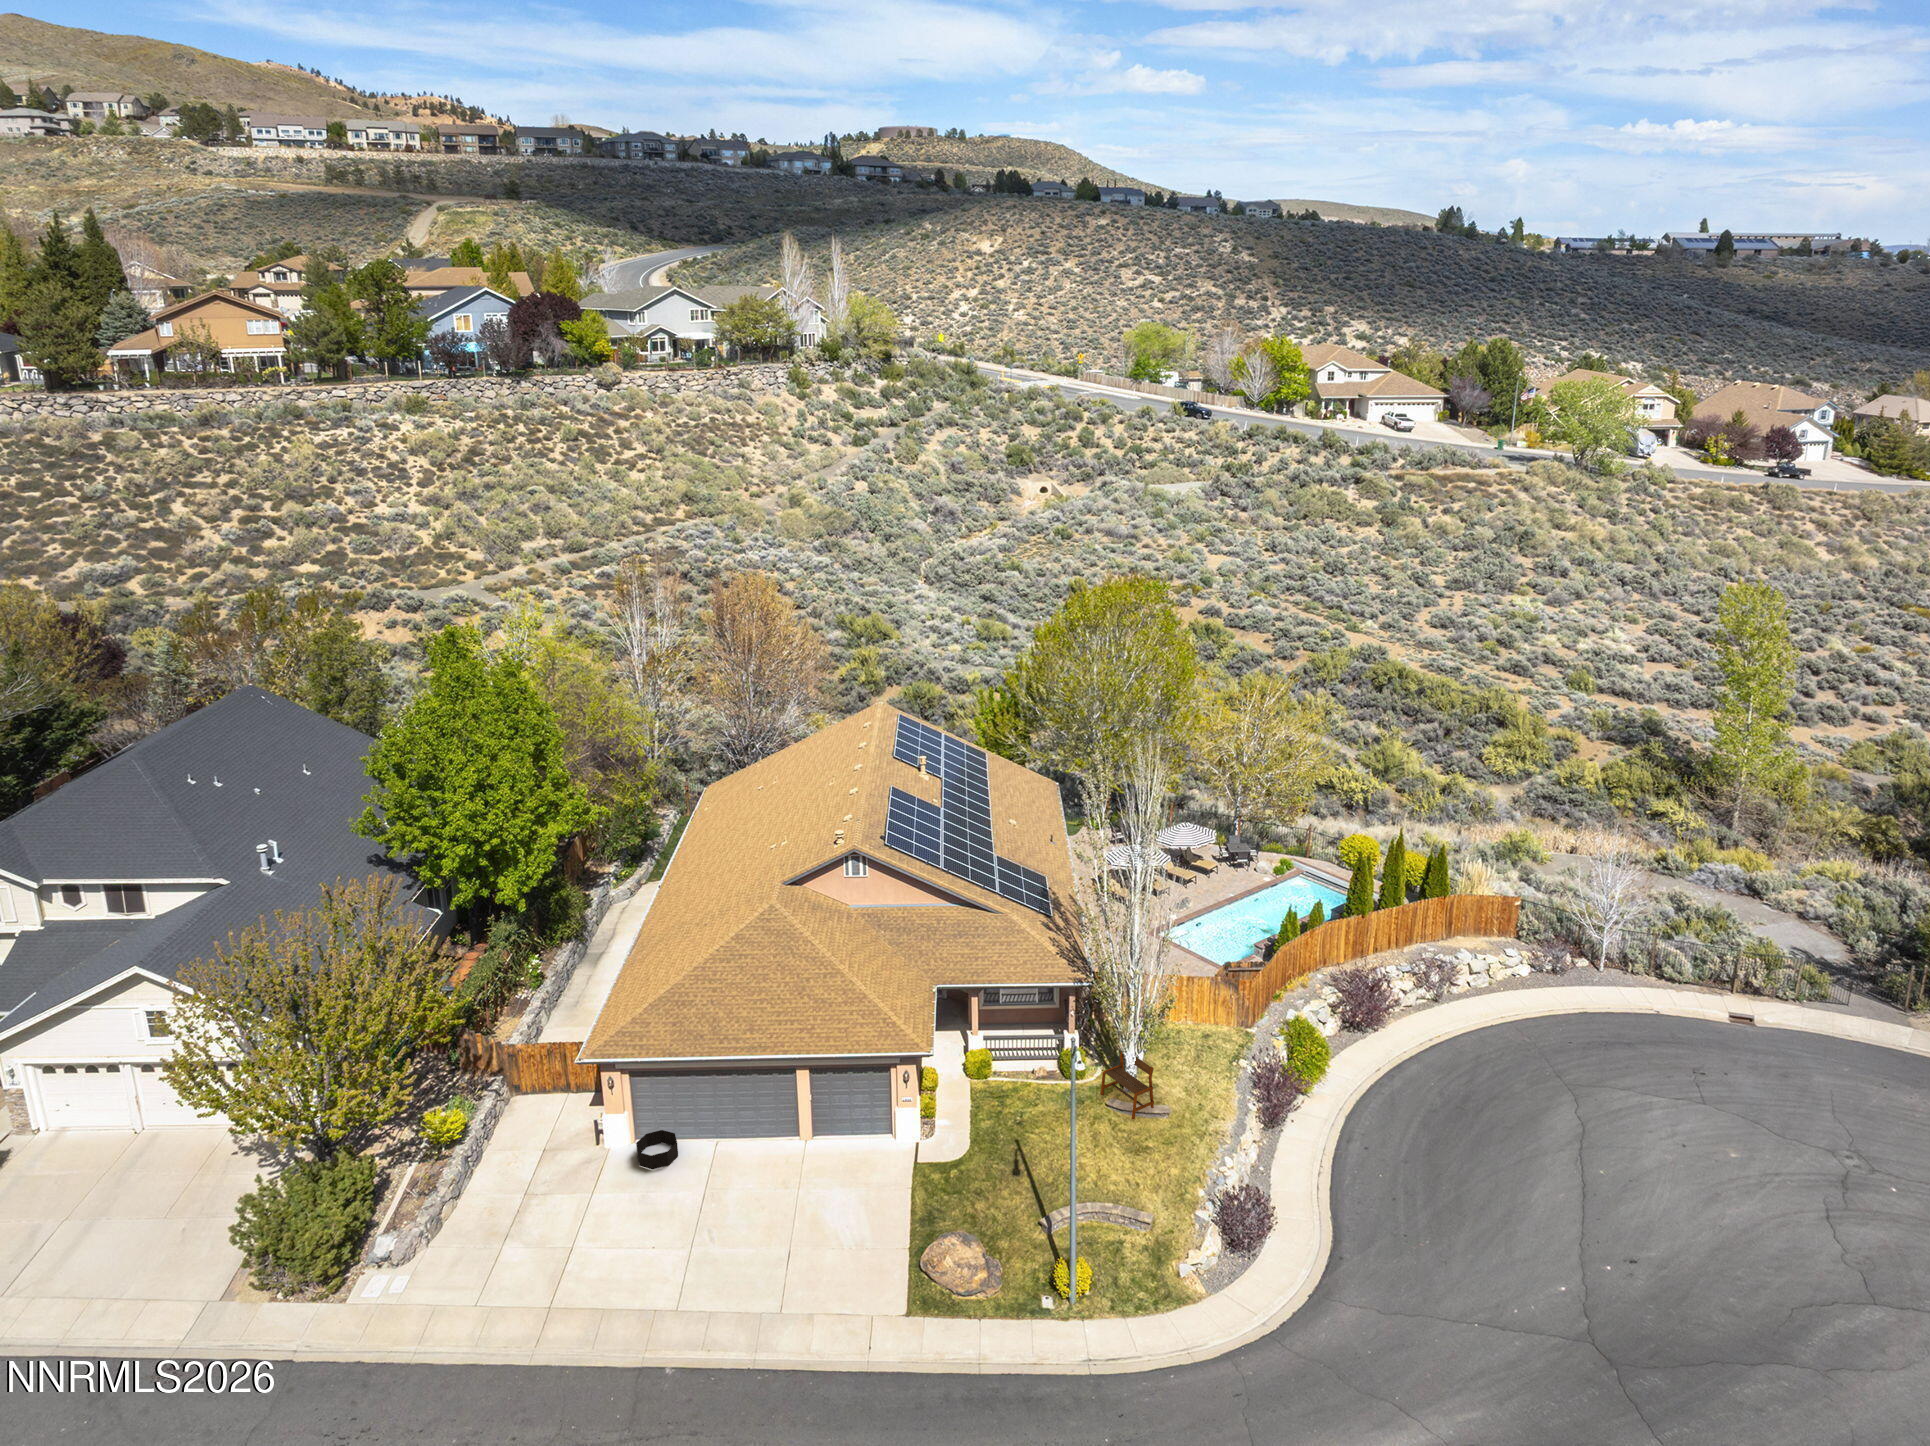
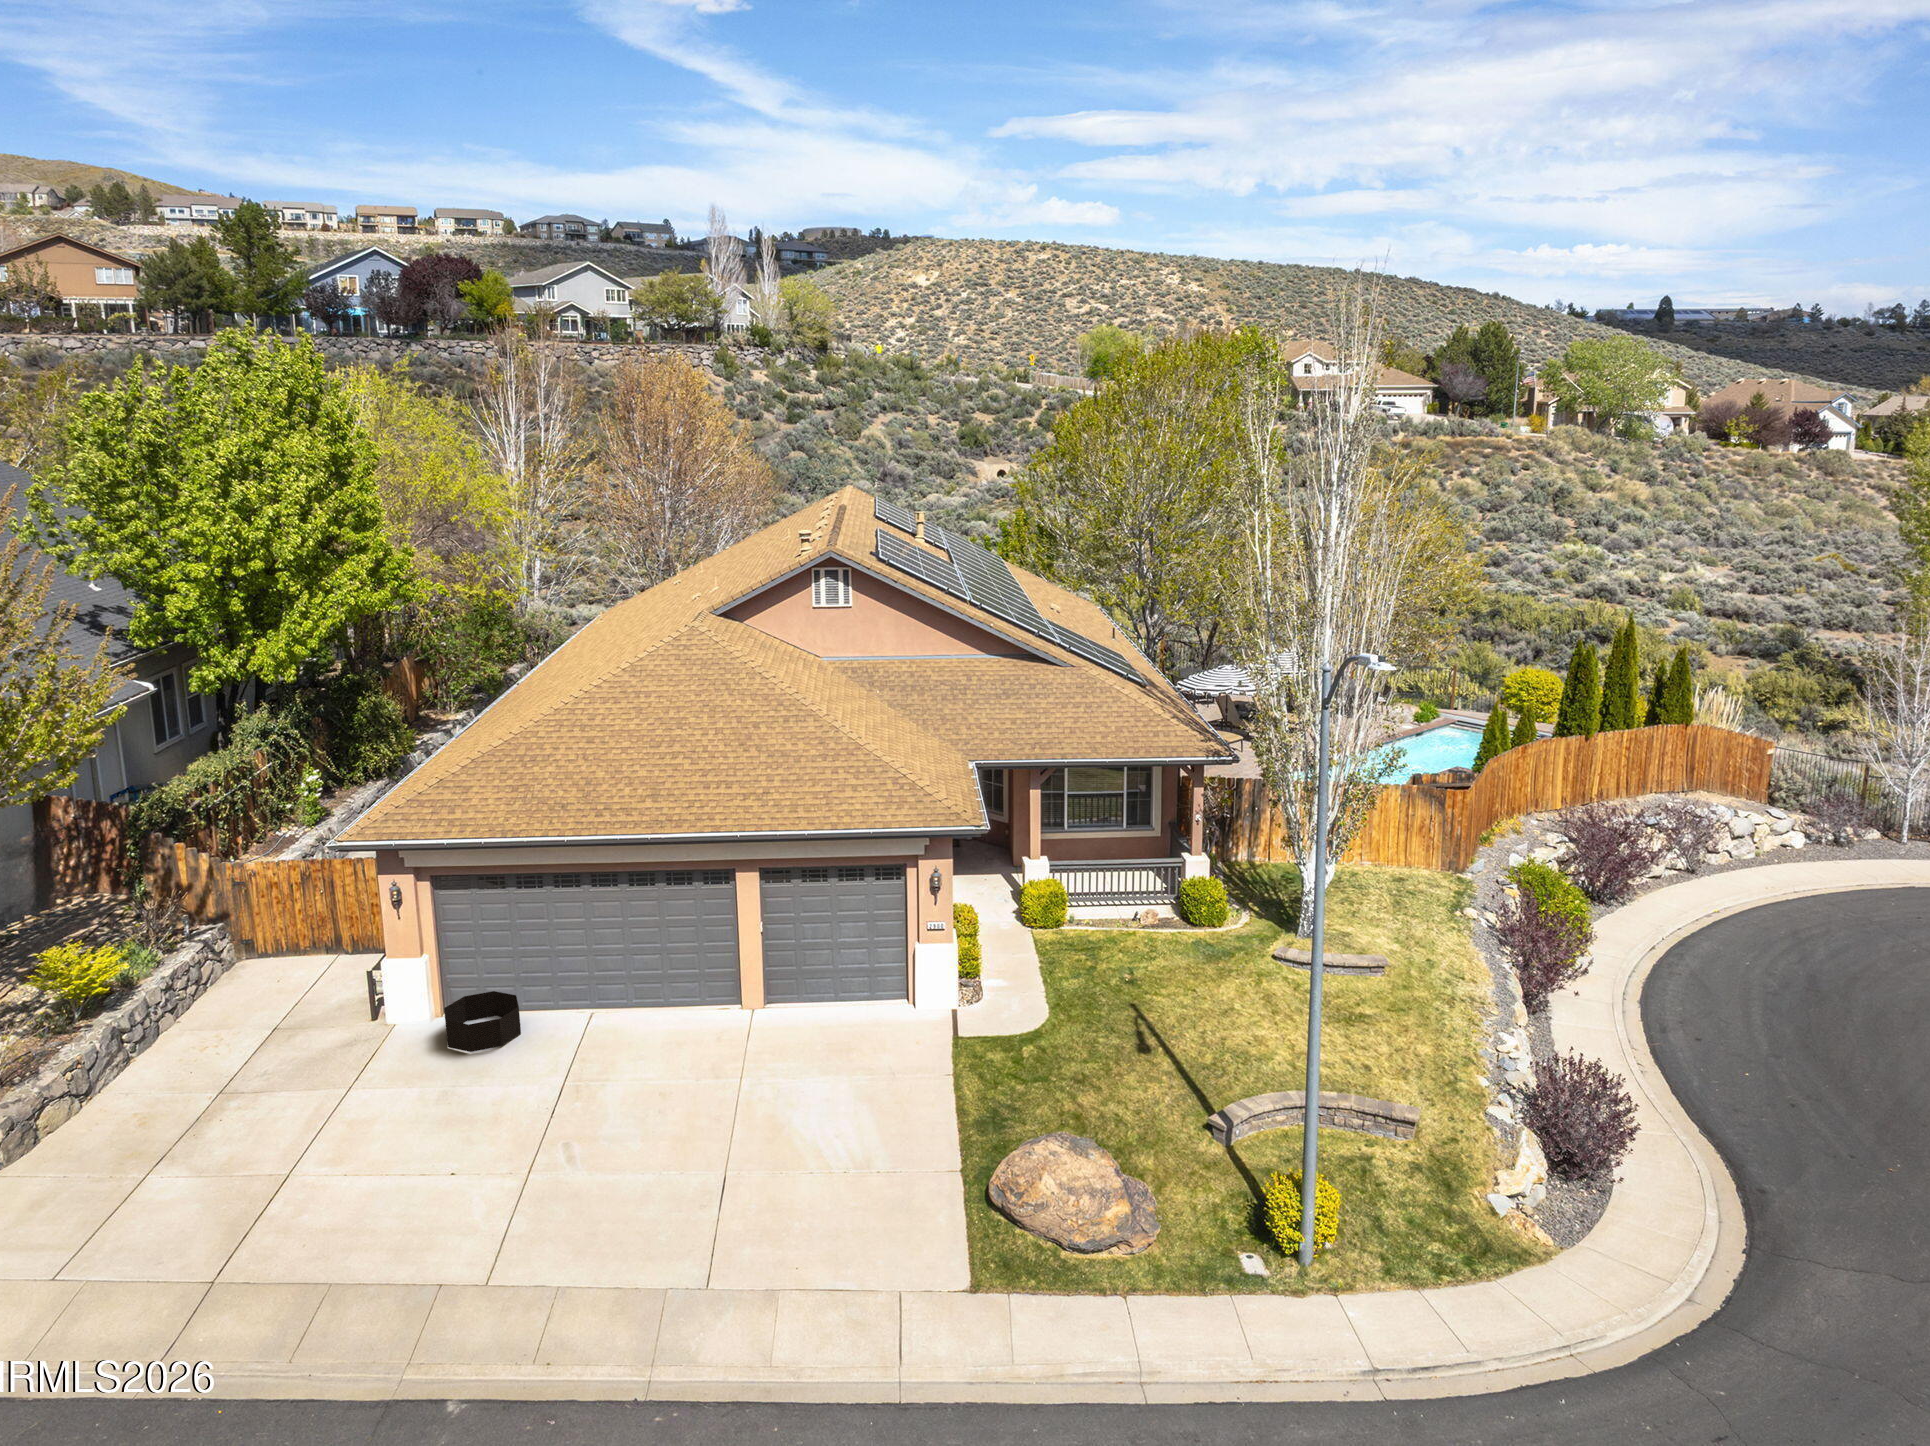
bench: present [1101,1052,1154,1120] -> none [1255,868,1355,979]

